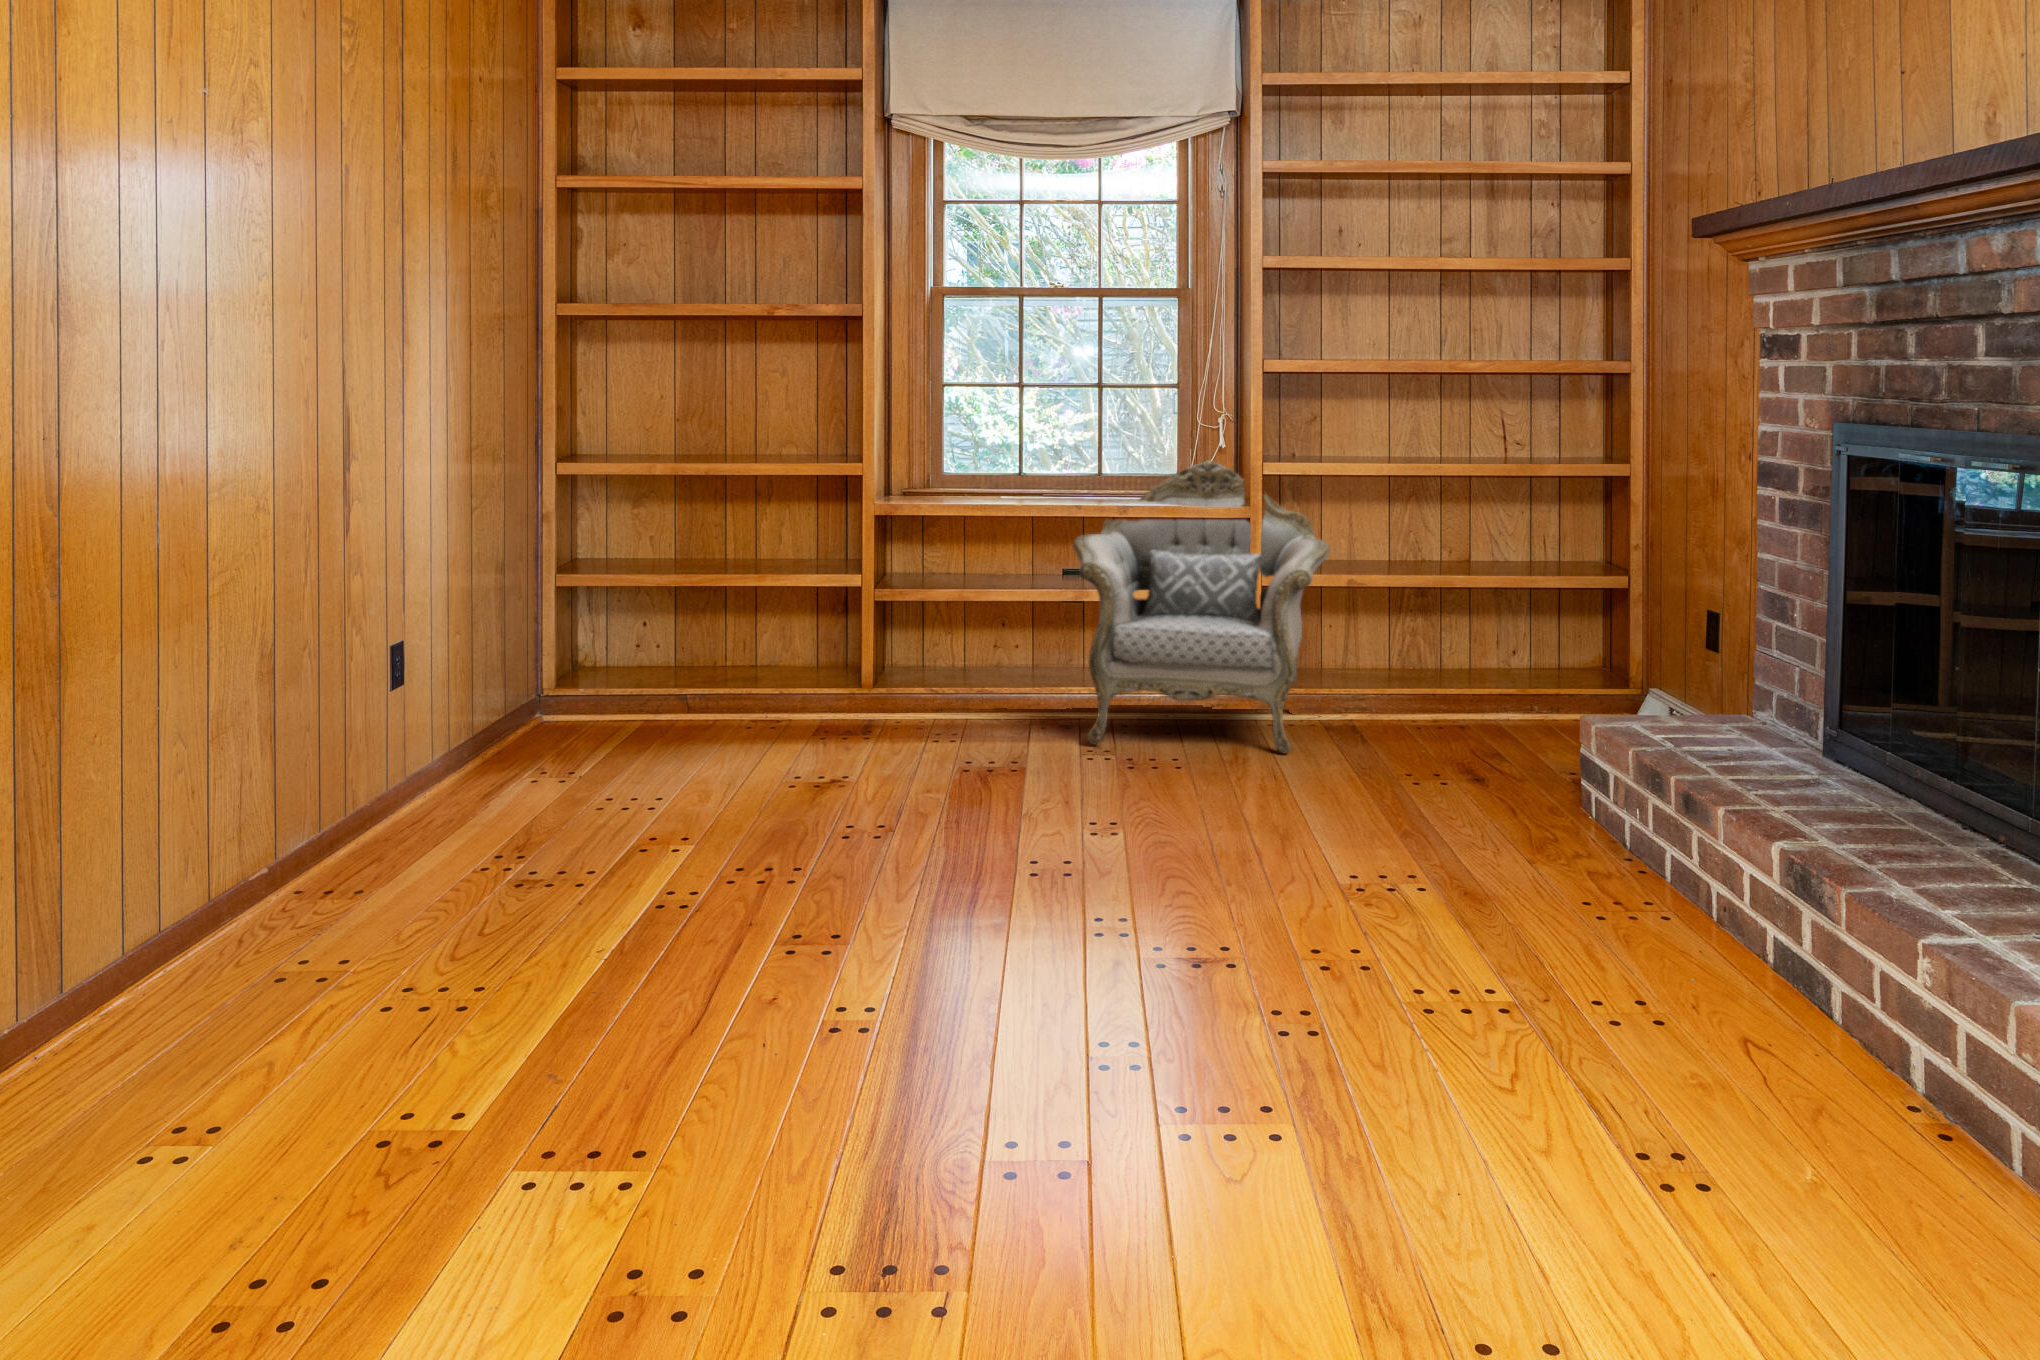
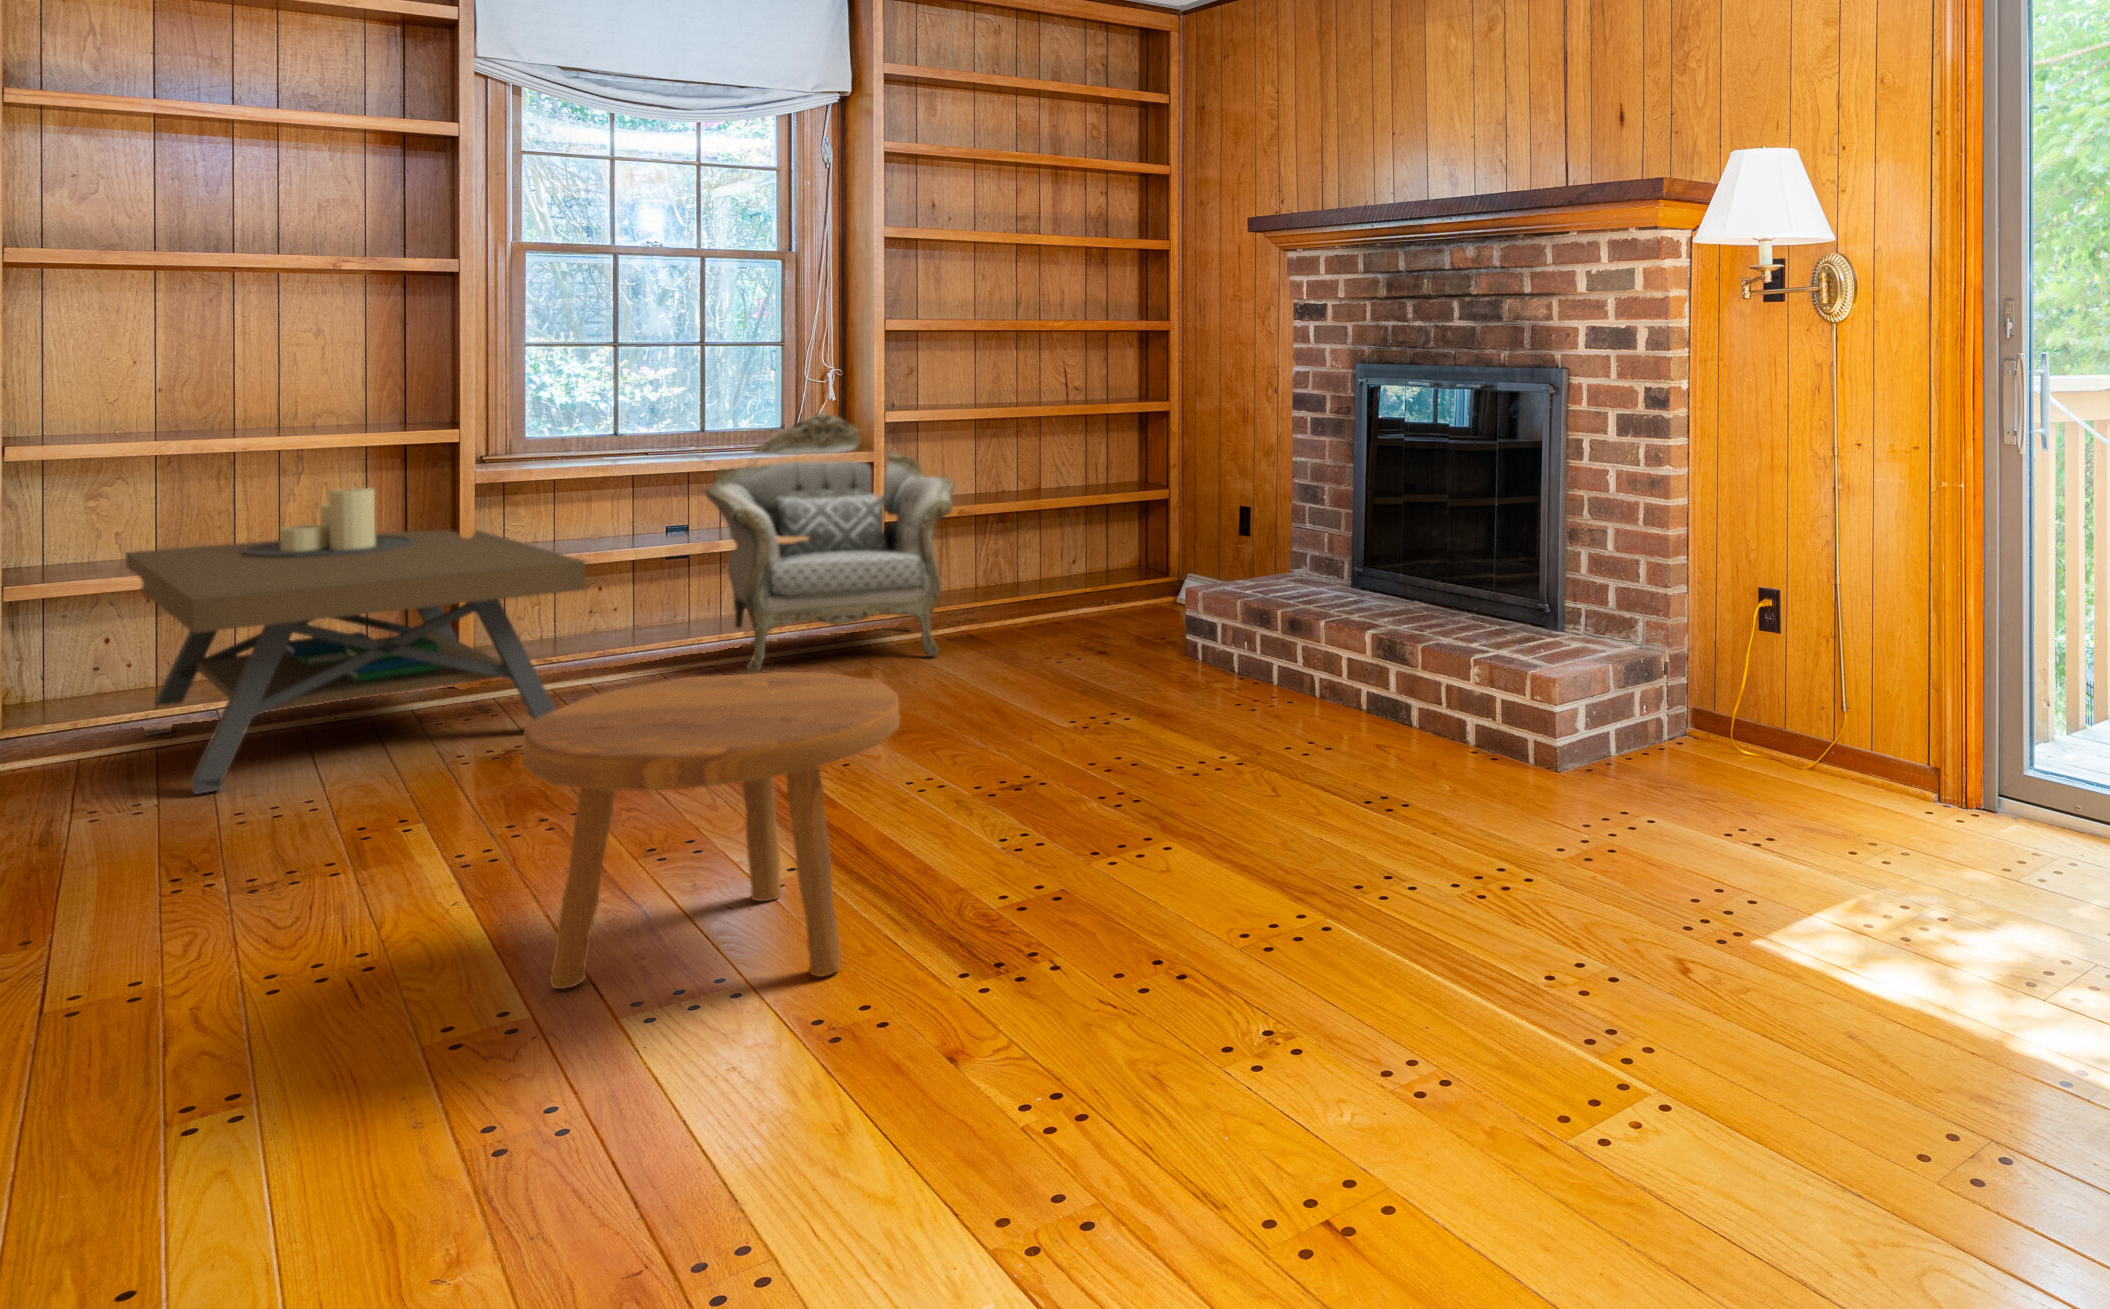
coffee table: none [563,515,888,788] -> present [125,487,586,794]
footstool: none [443,780,883,1233] -> present [523,672,900,989]

